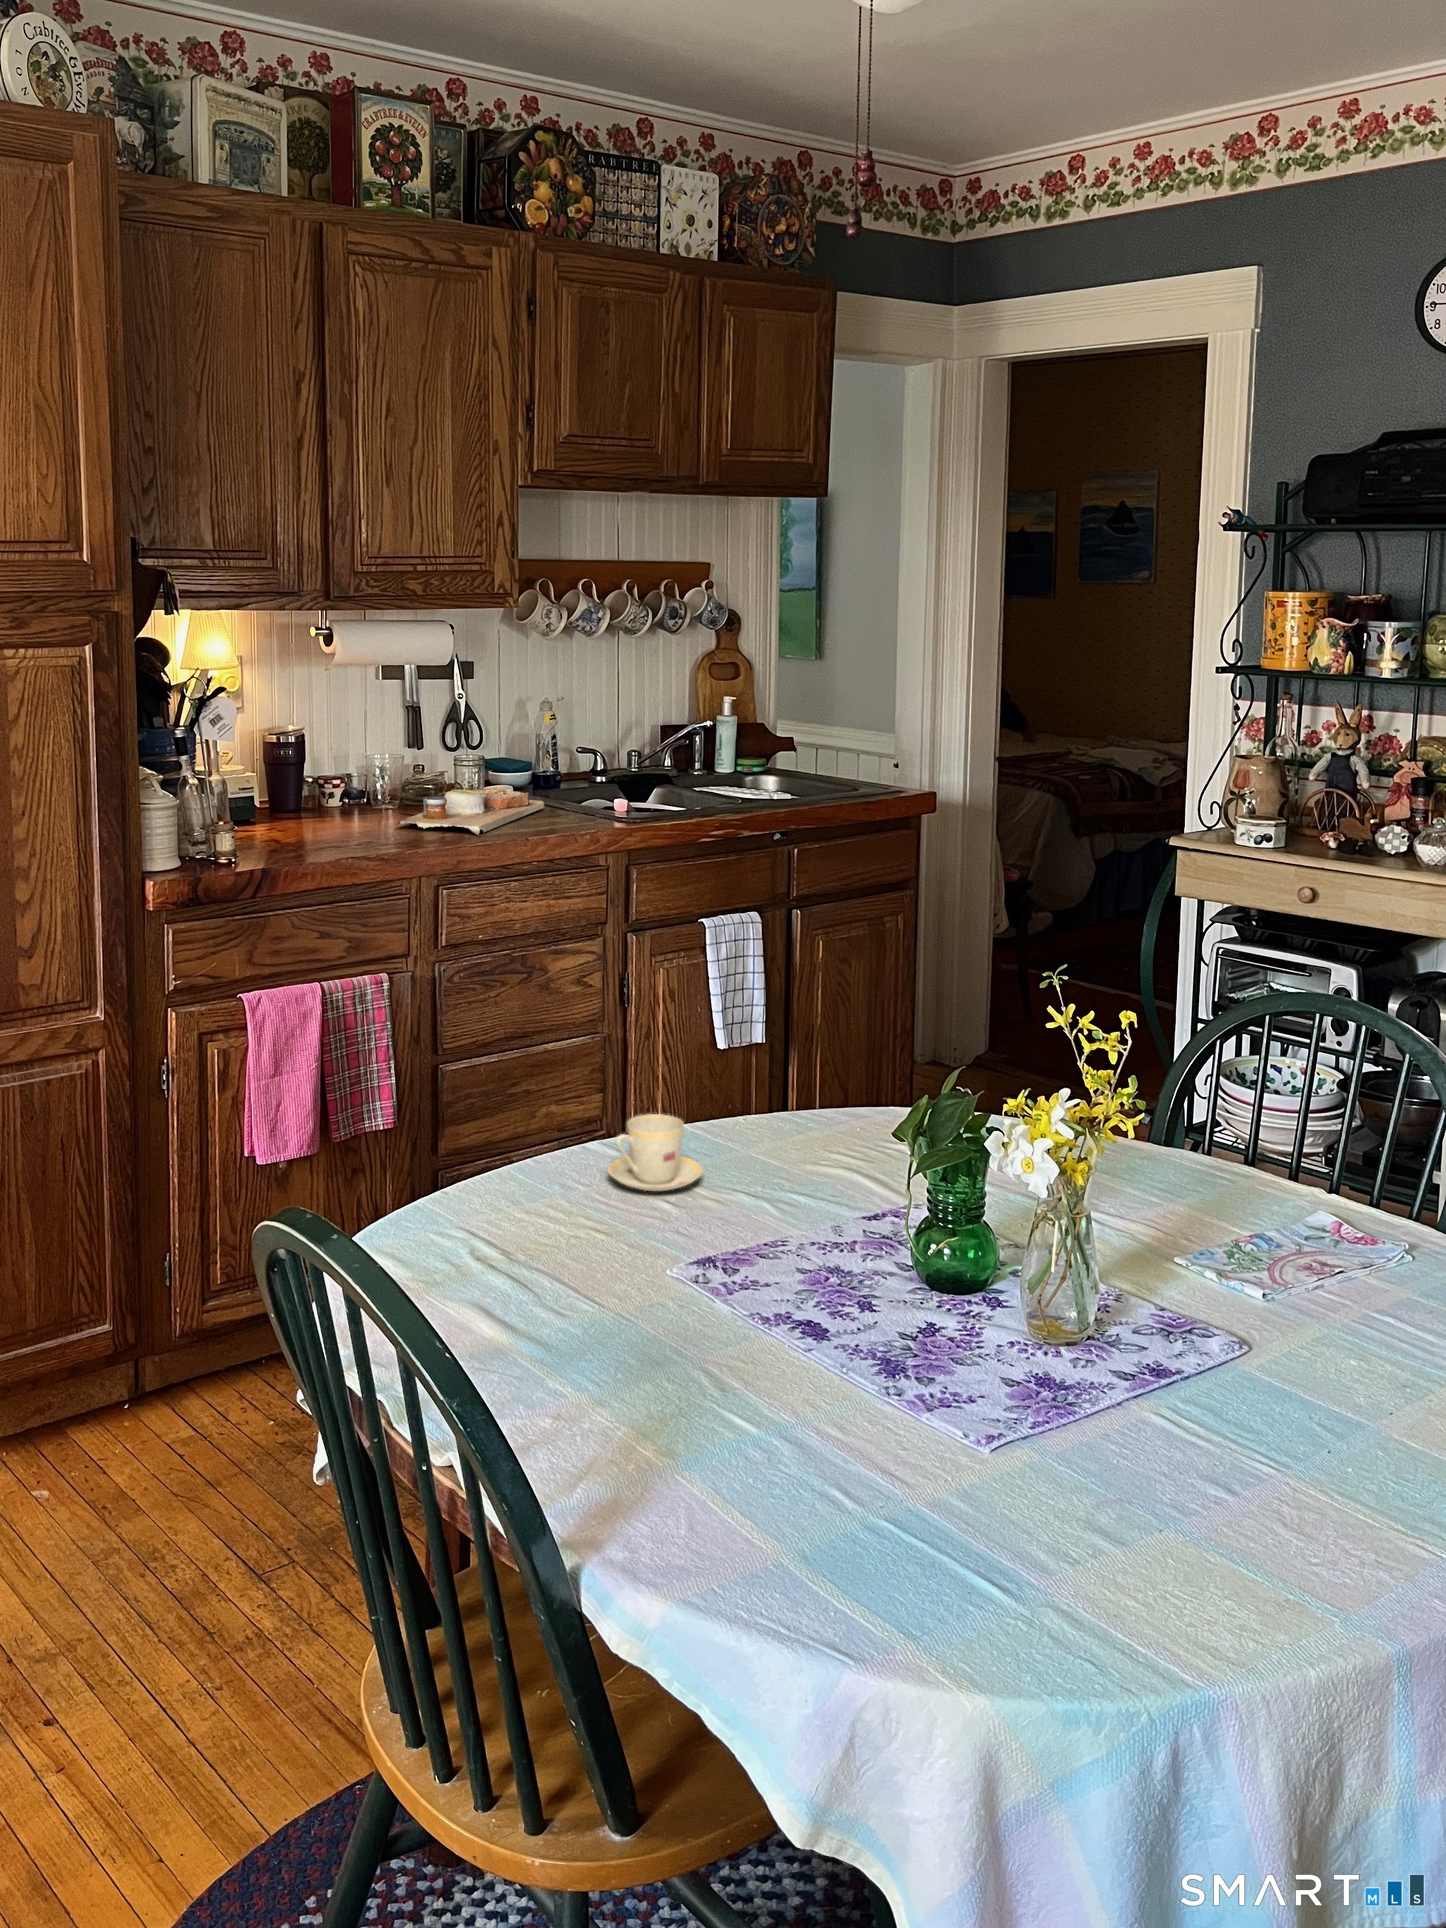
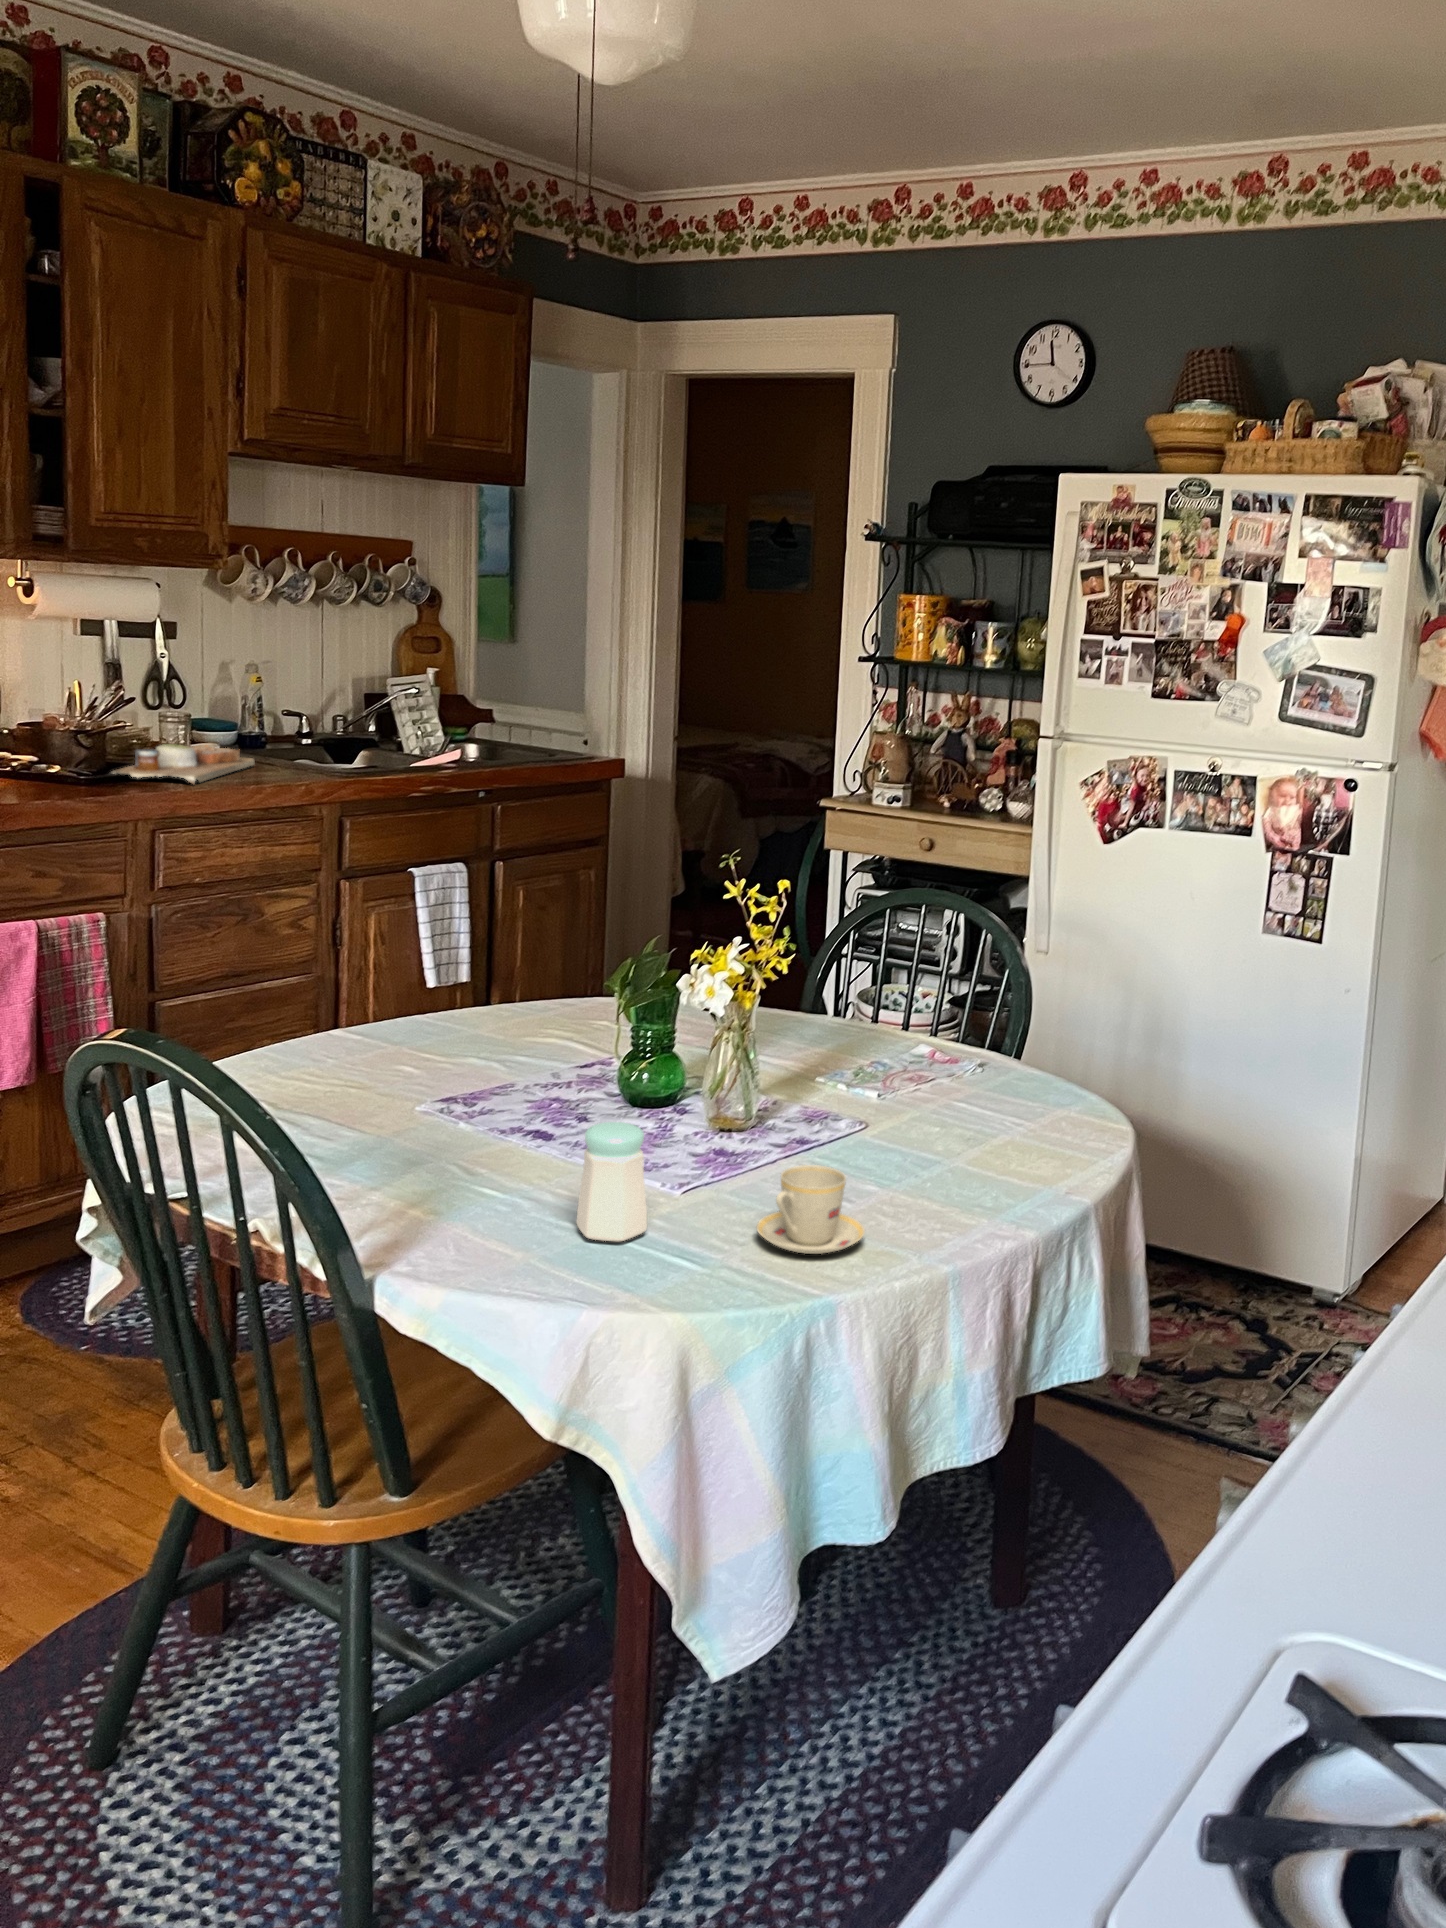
teacup: present [608,1114,703,1191] -> present [757,1165,865,1254]
salt shaker: none [847,1370,942,1542] -> present [577,1122,647,1241]

